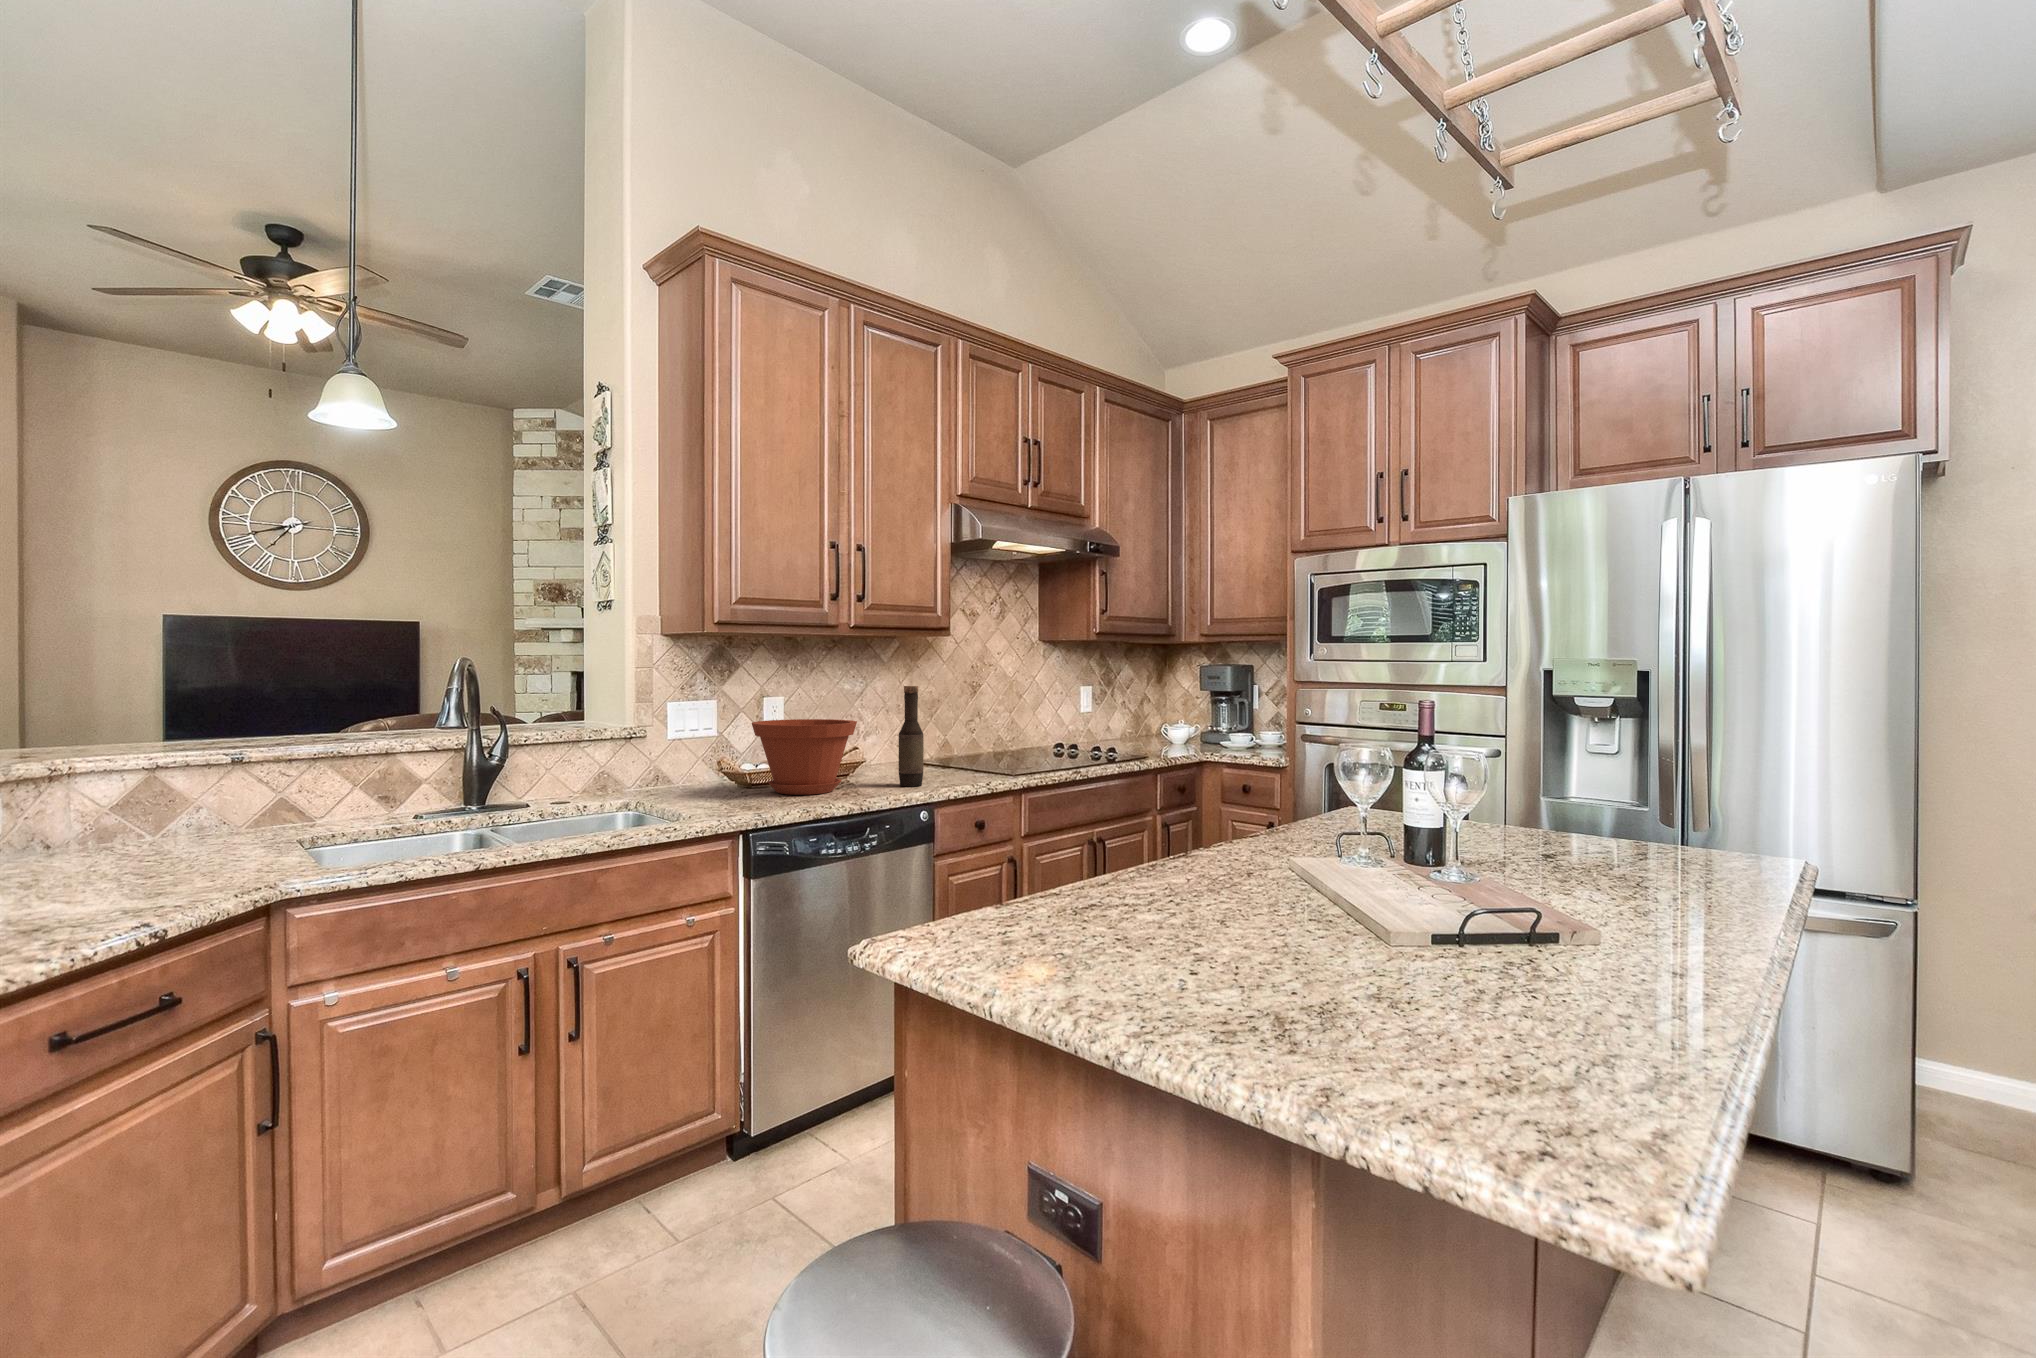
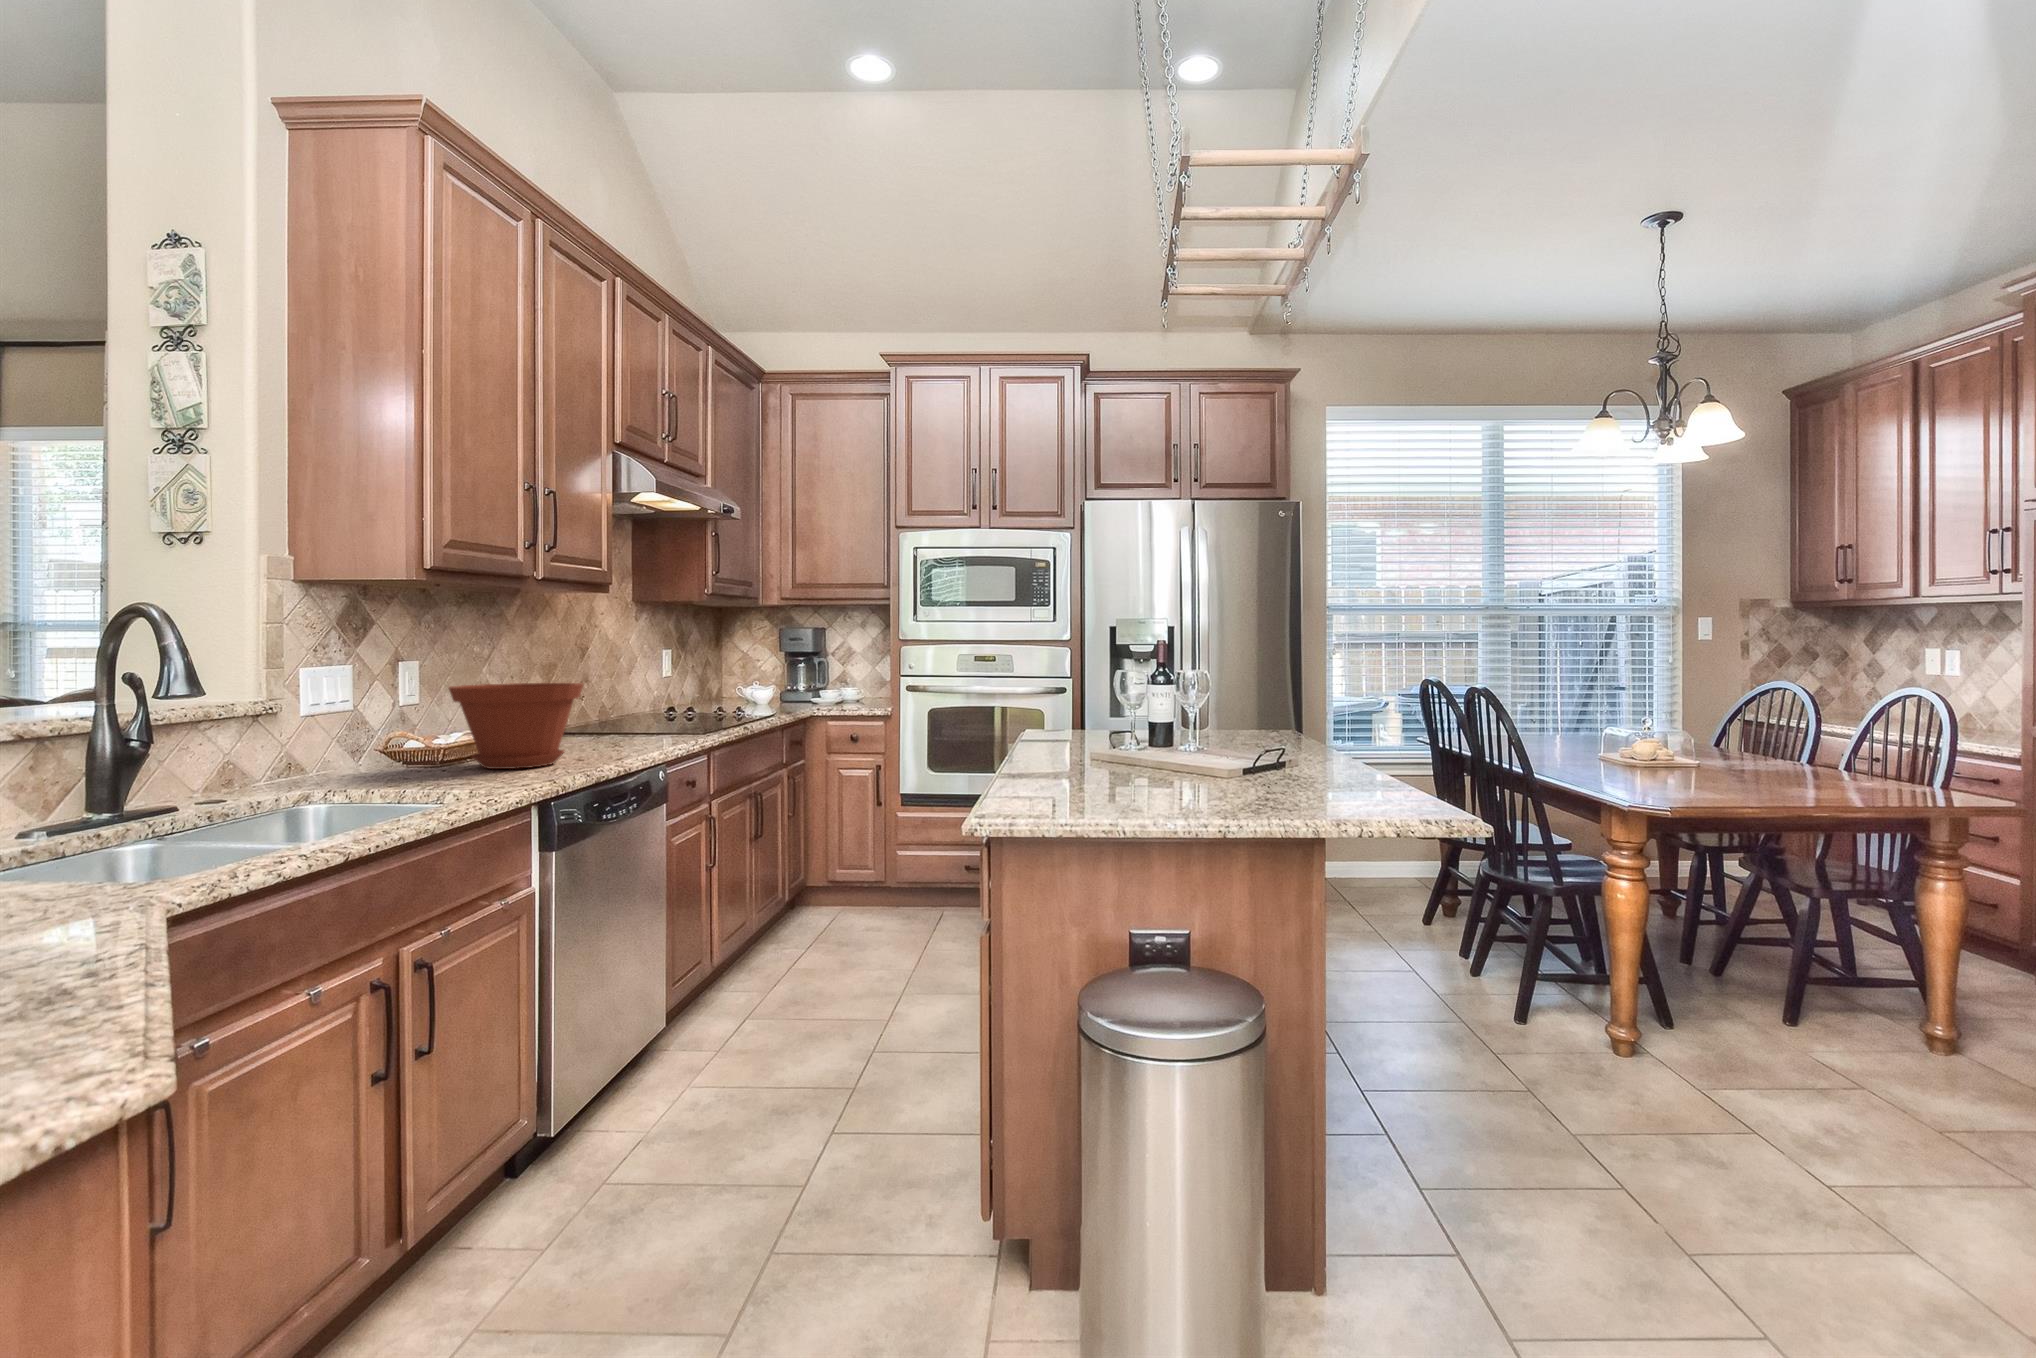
bottle: present [899,686,924,786] -> none [610,644,639,752]

